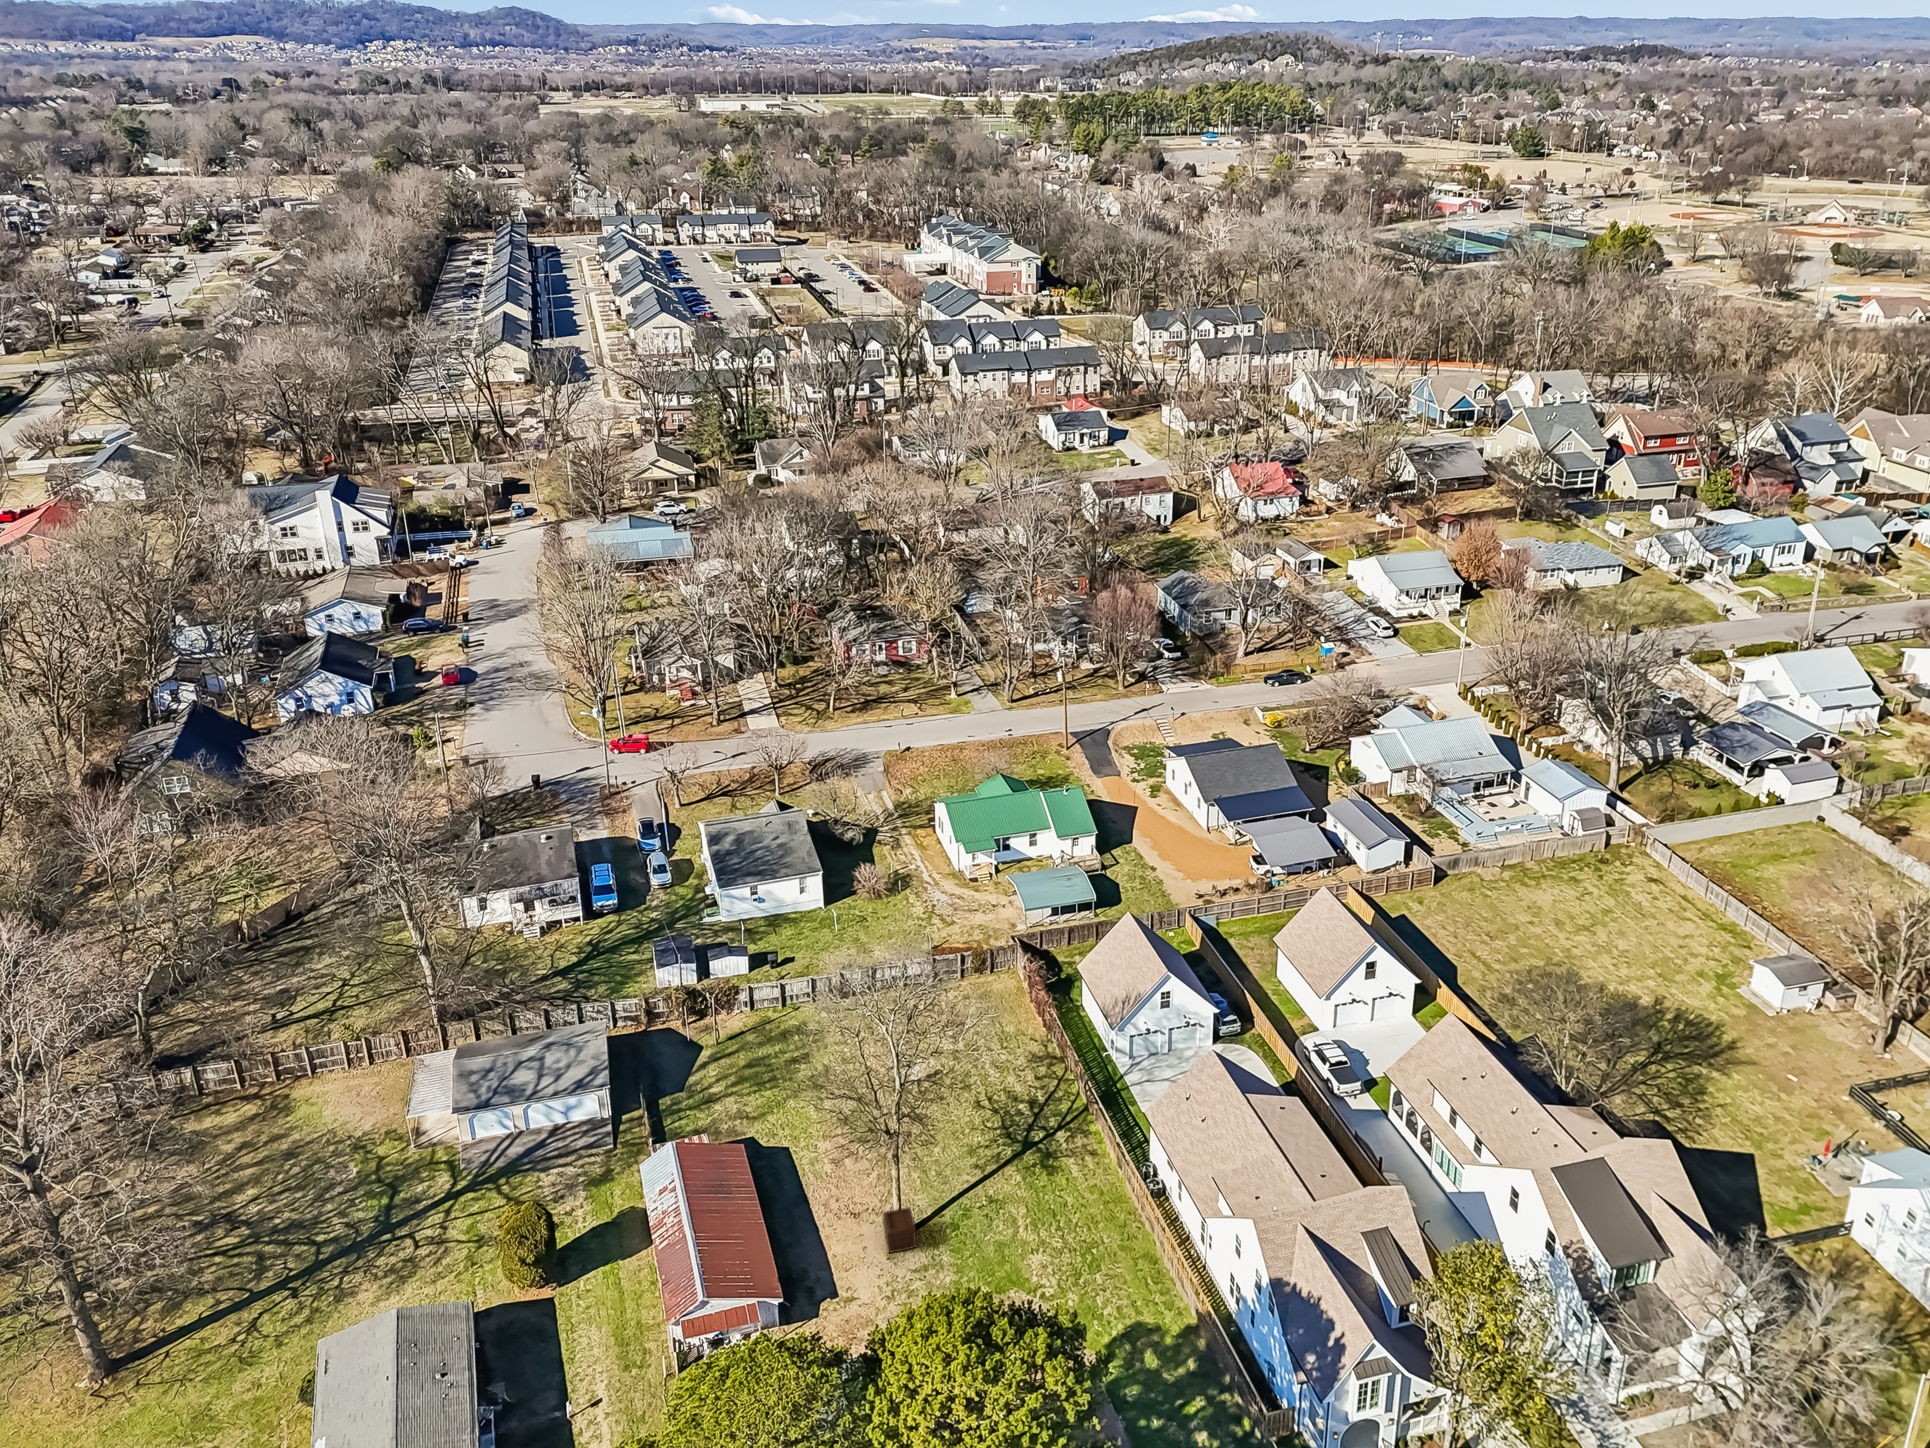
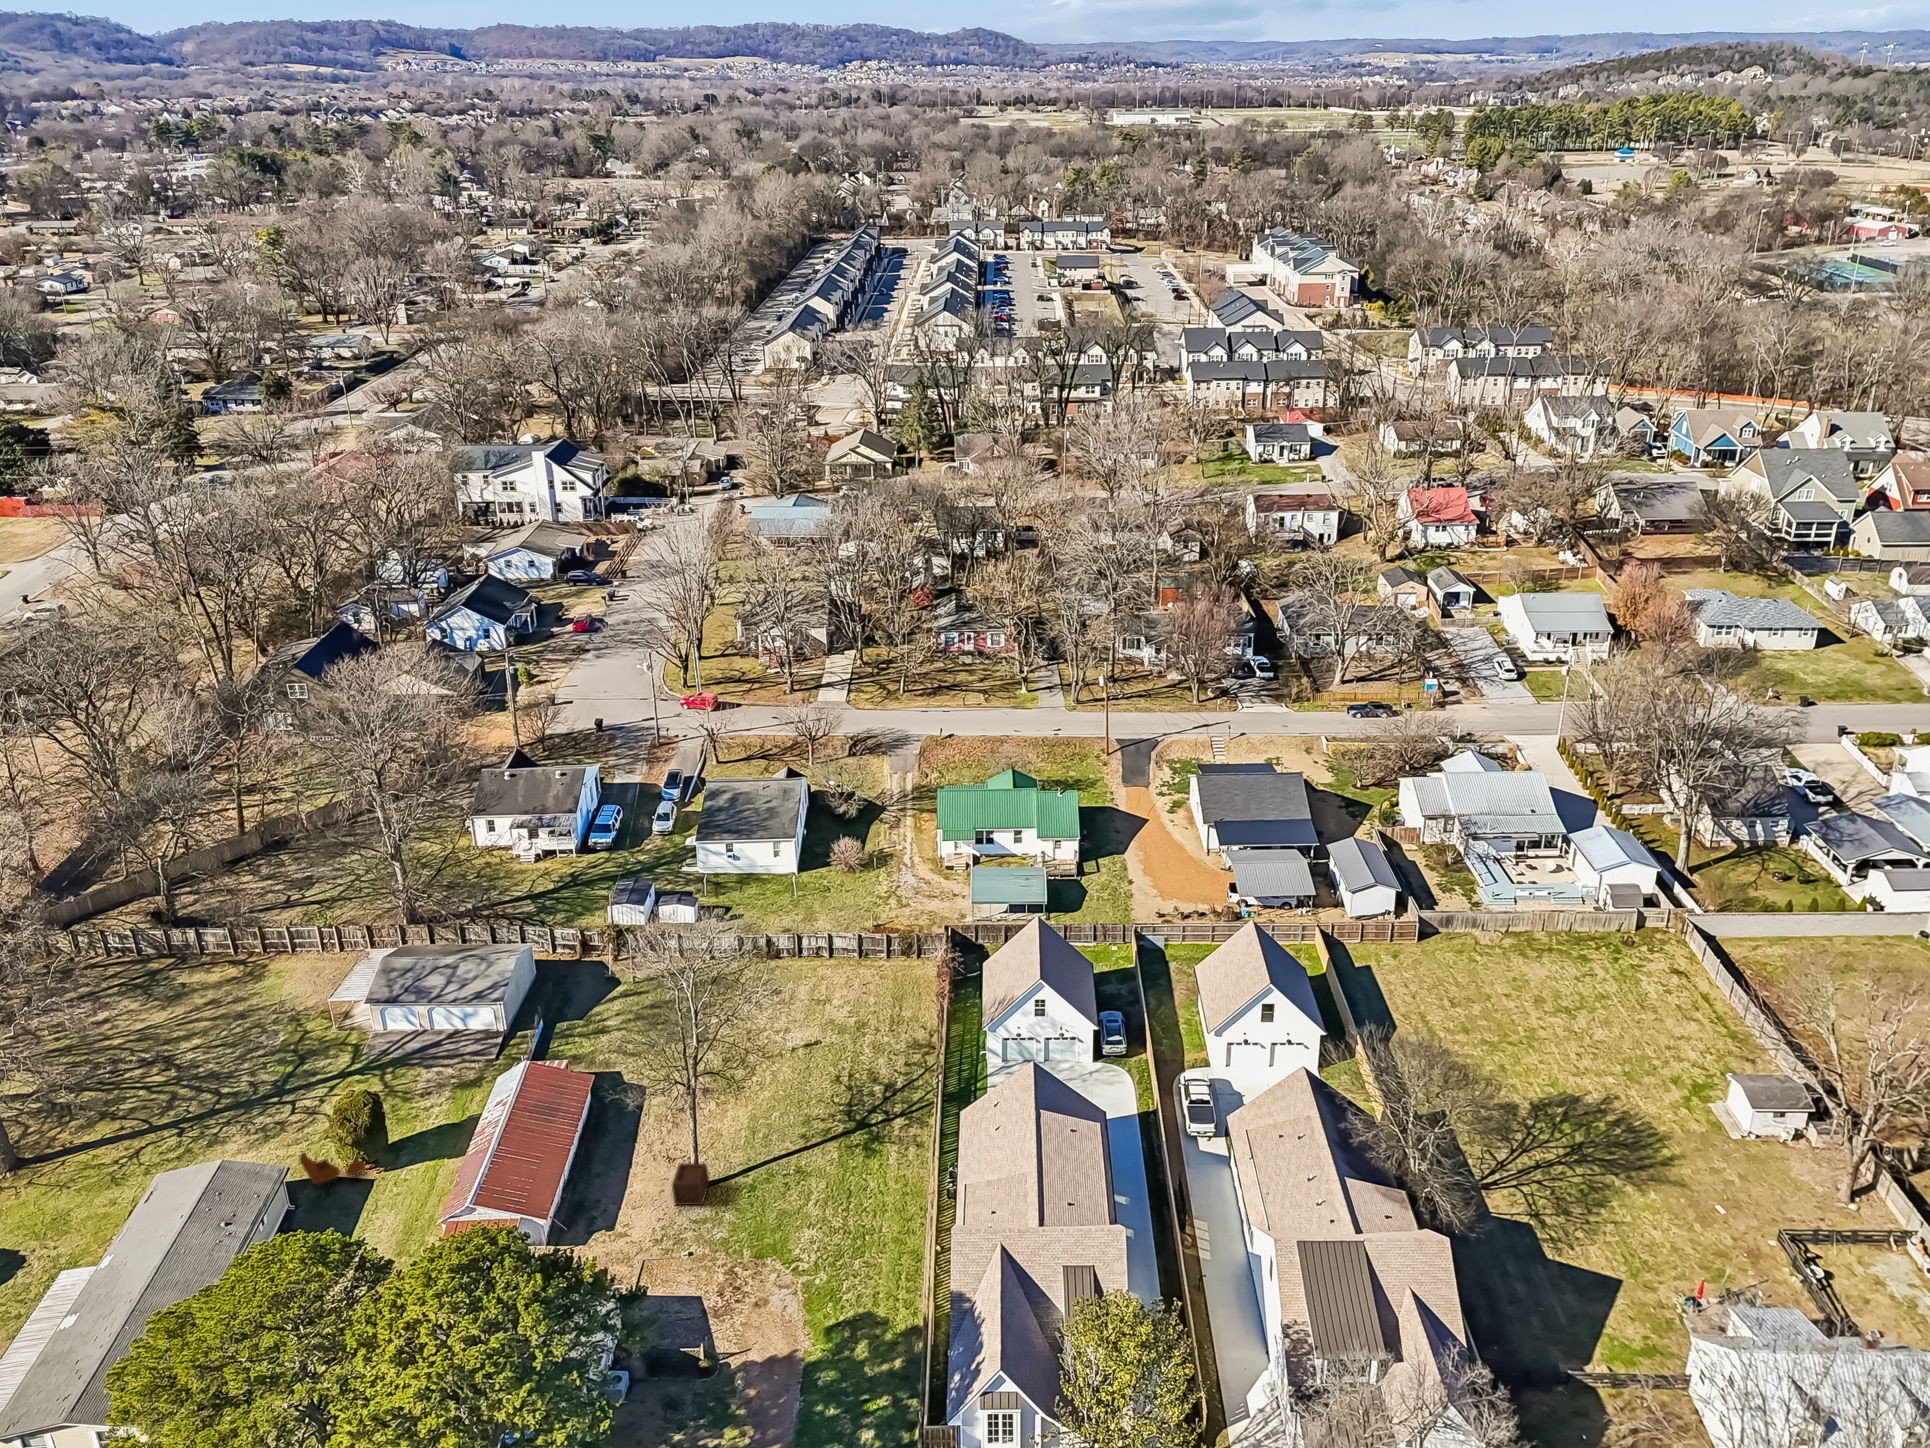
lounge chair: none [480,1279,544,1320] -> present [299,1152,366,1189]

